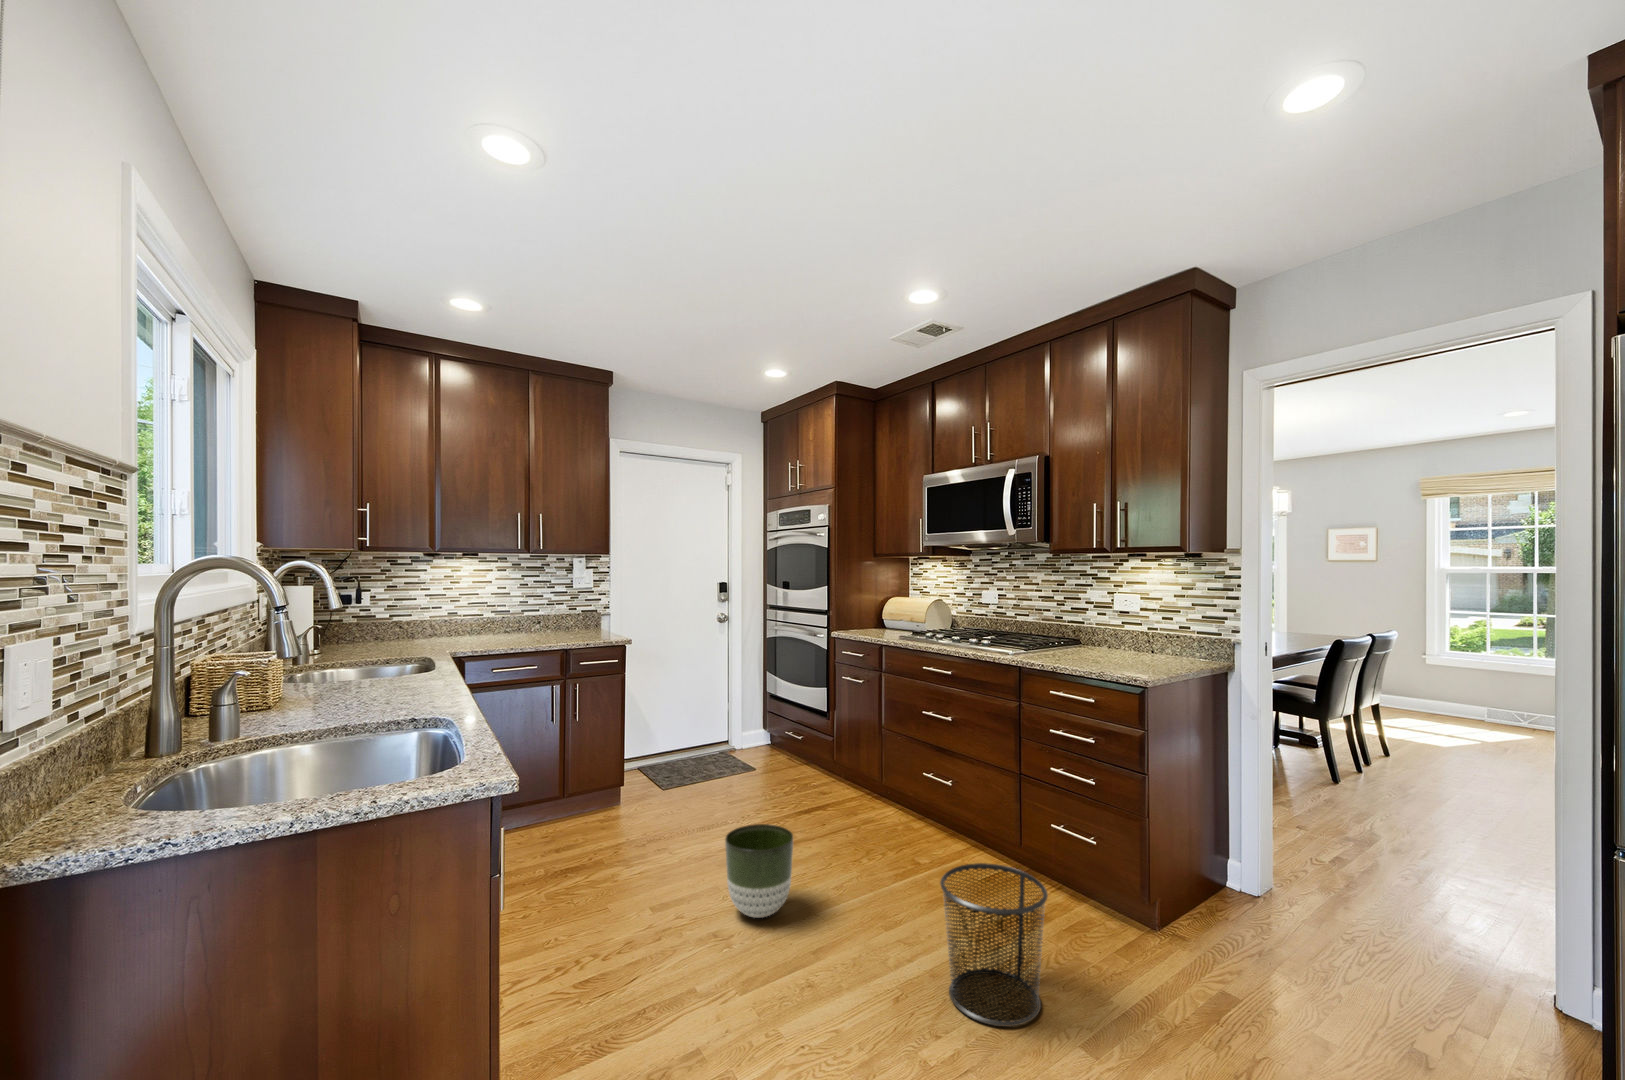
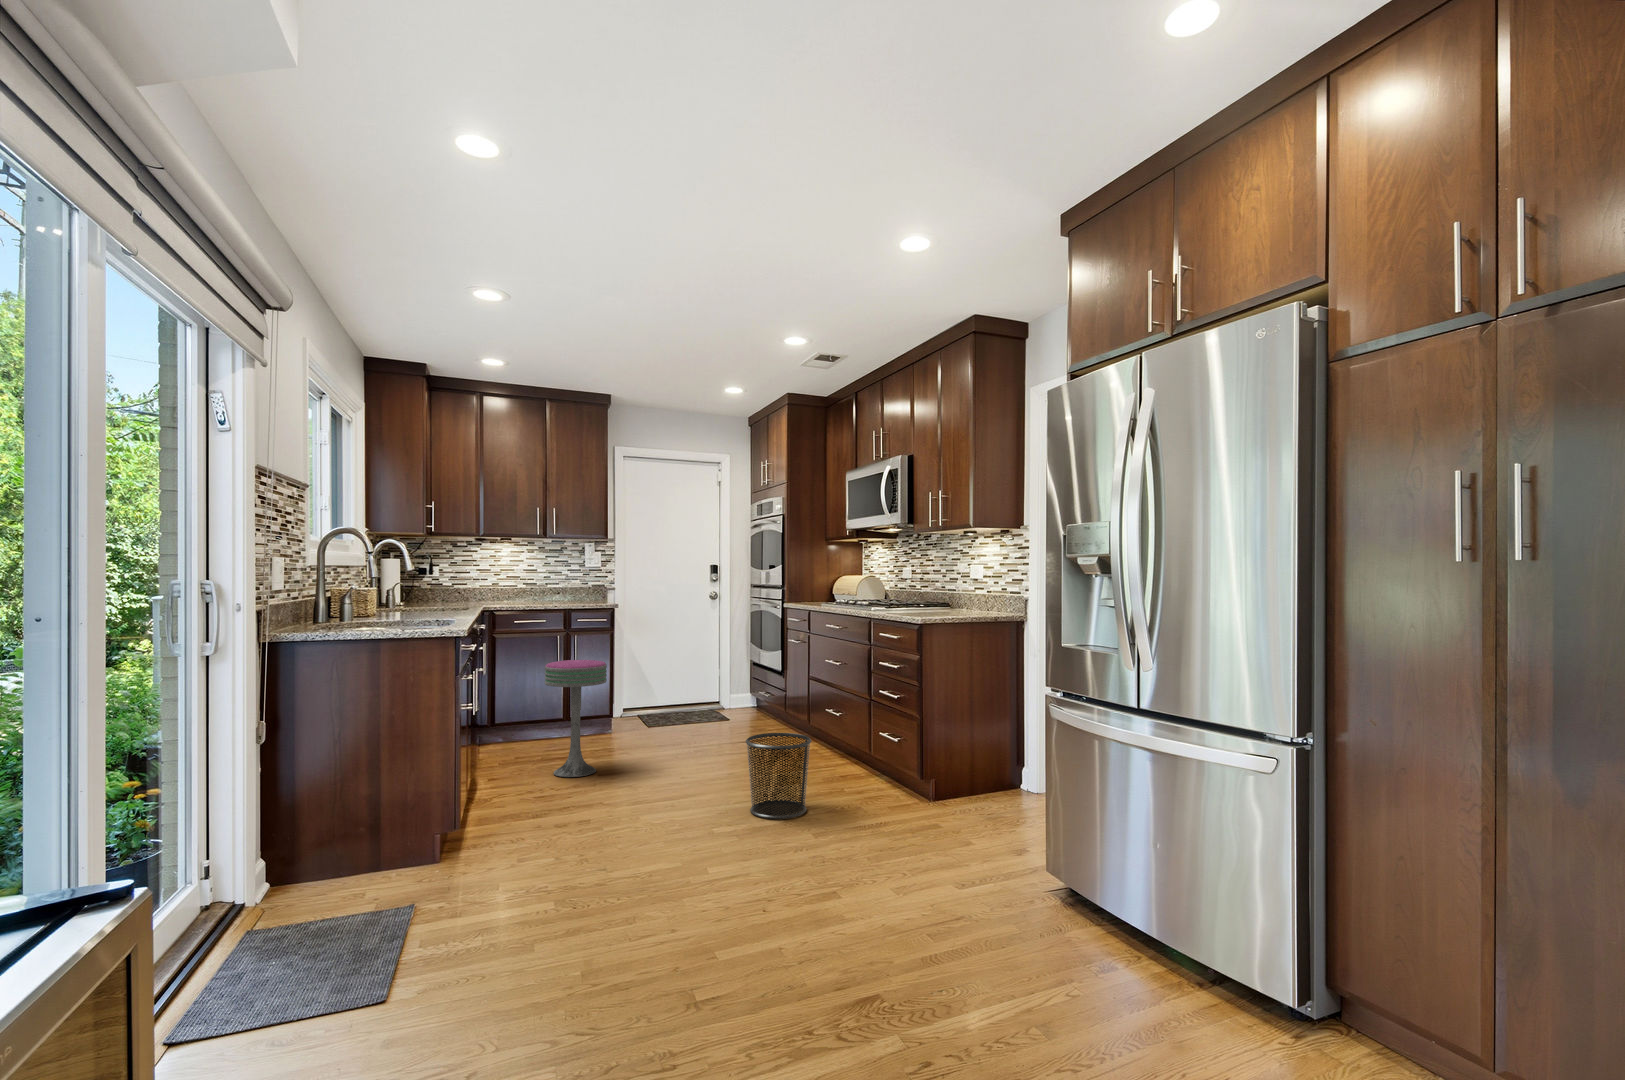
bar stool: none [571,740,664,932] -> present [545,660,607,777]
planter: present [725,824,793,918] -> none [643,720,690,777]

